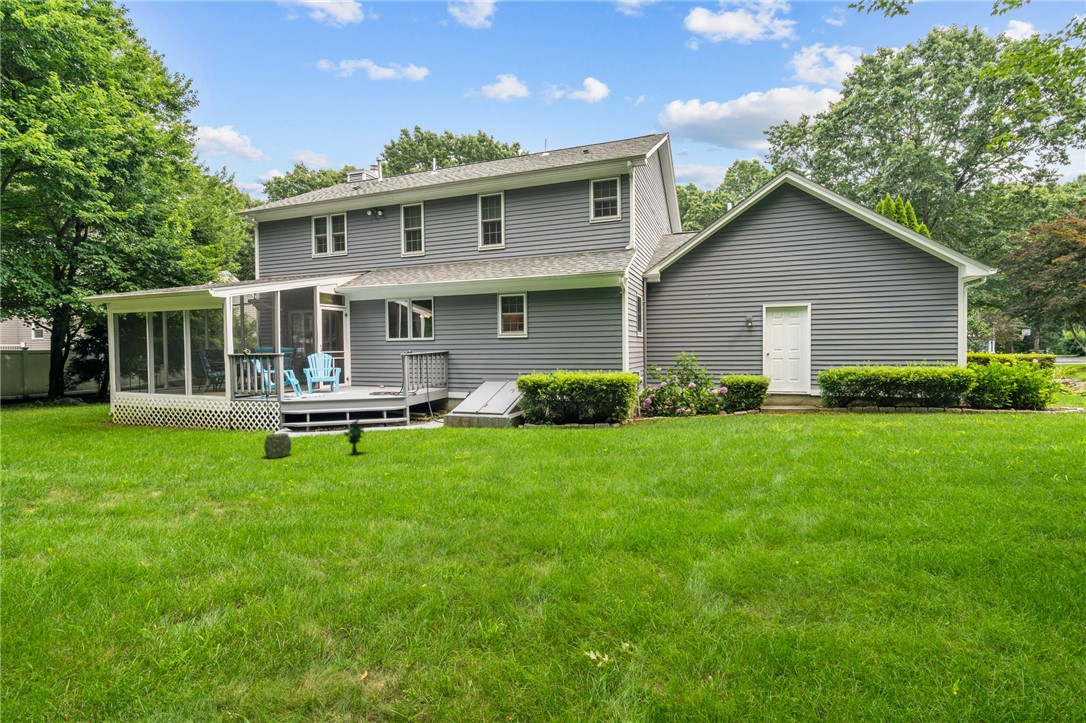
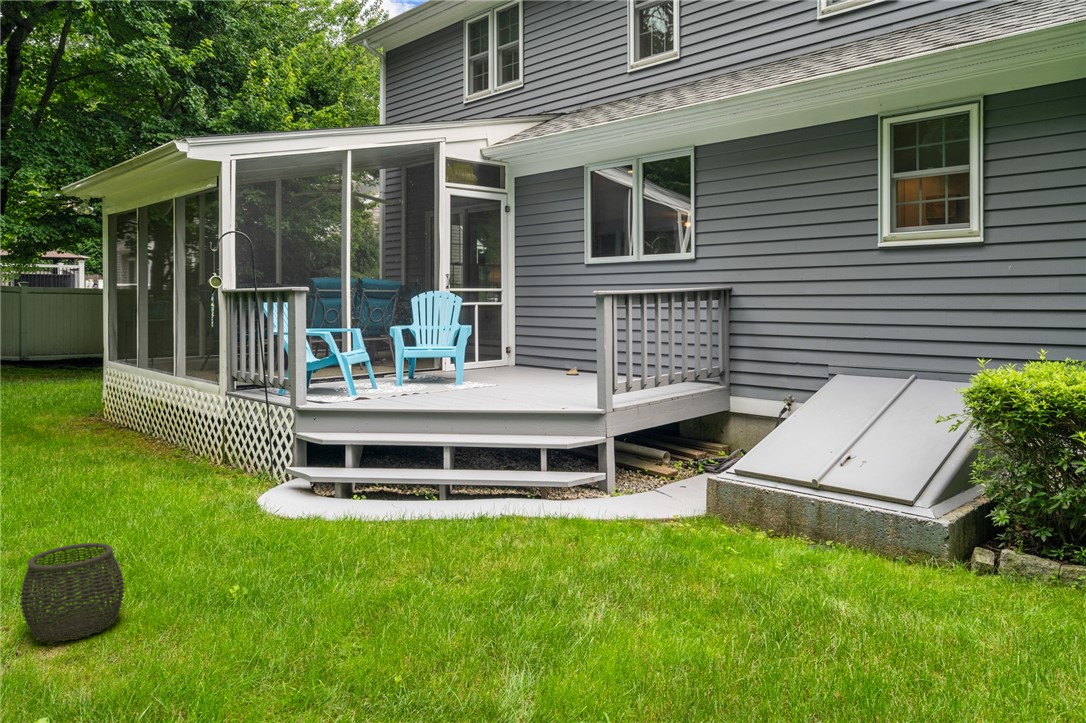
decorative plant: present [344,419,364,455] -> none [230,534,327,690]

